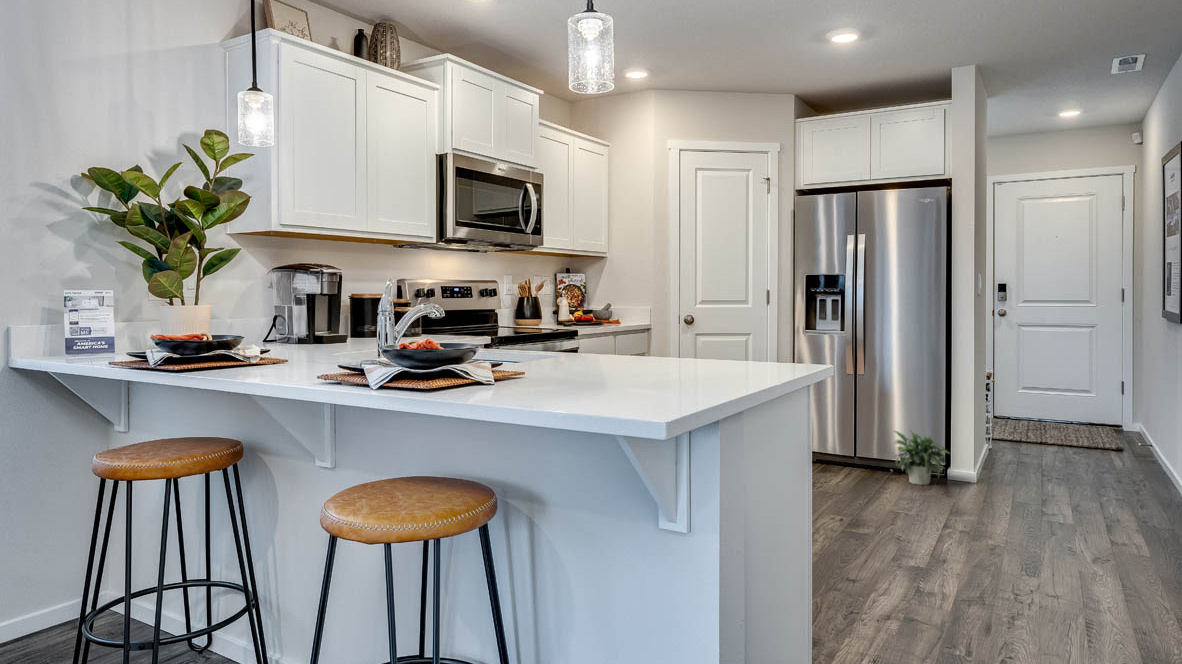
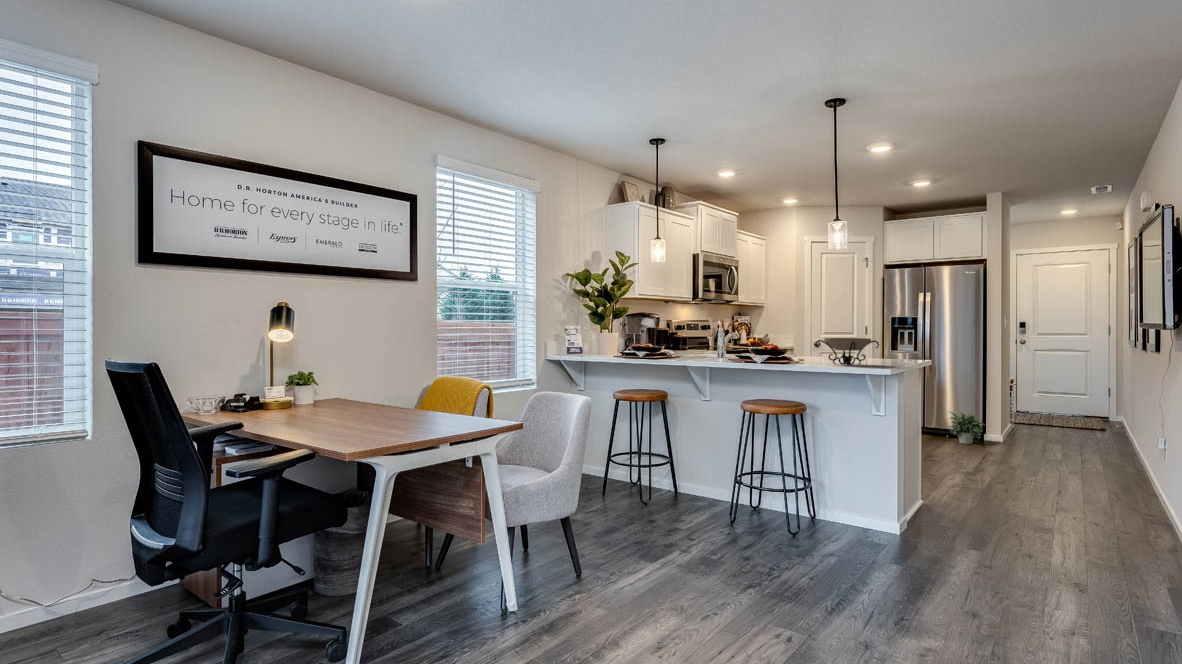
decorative bowl: none [571,305,714,369] -> present [815,338,879,365]

